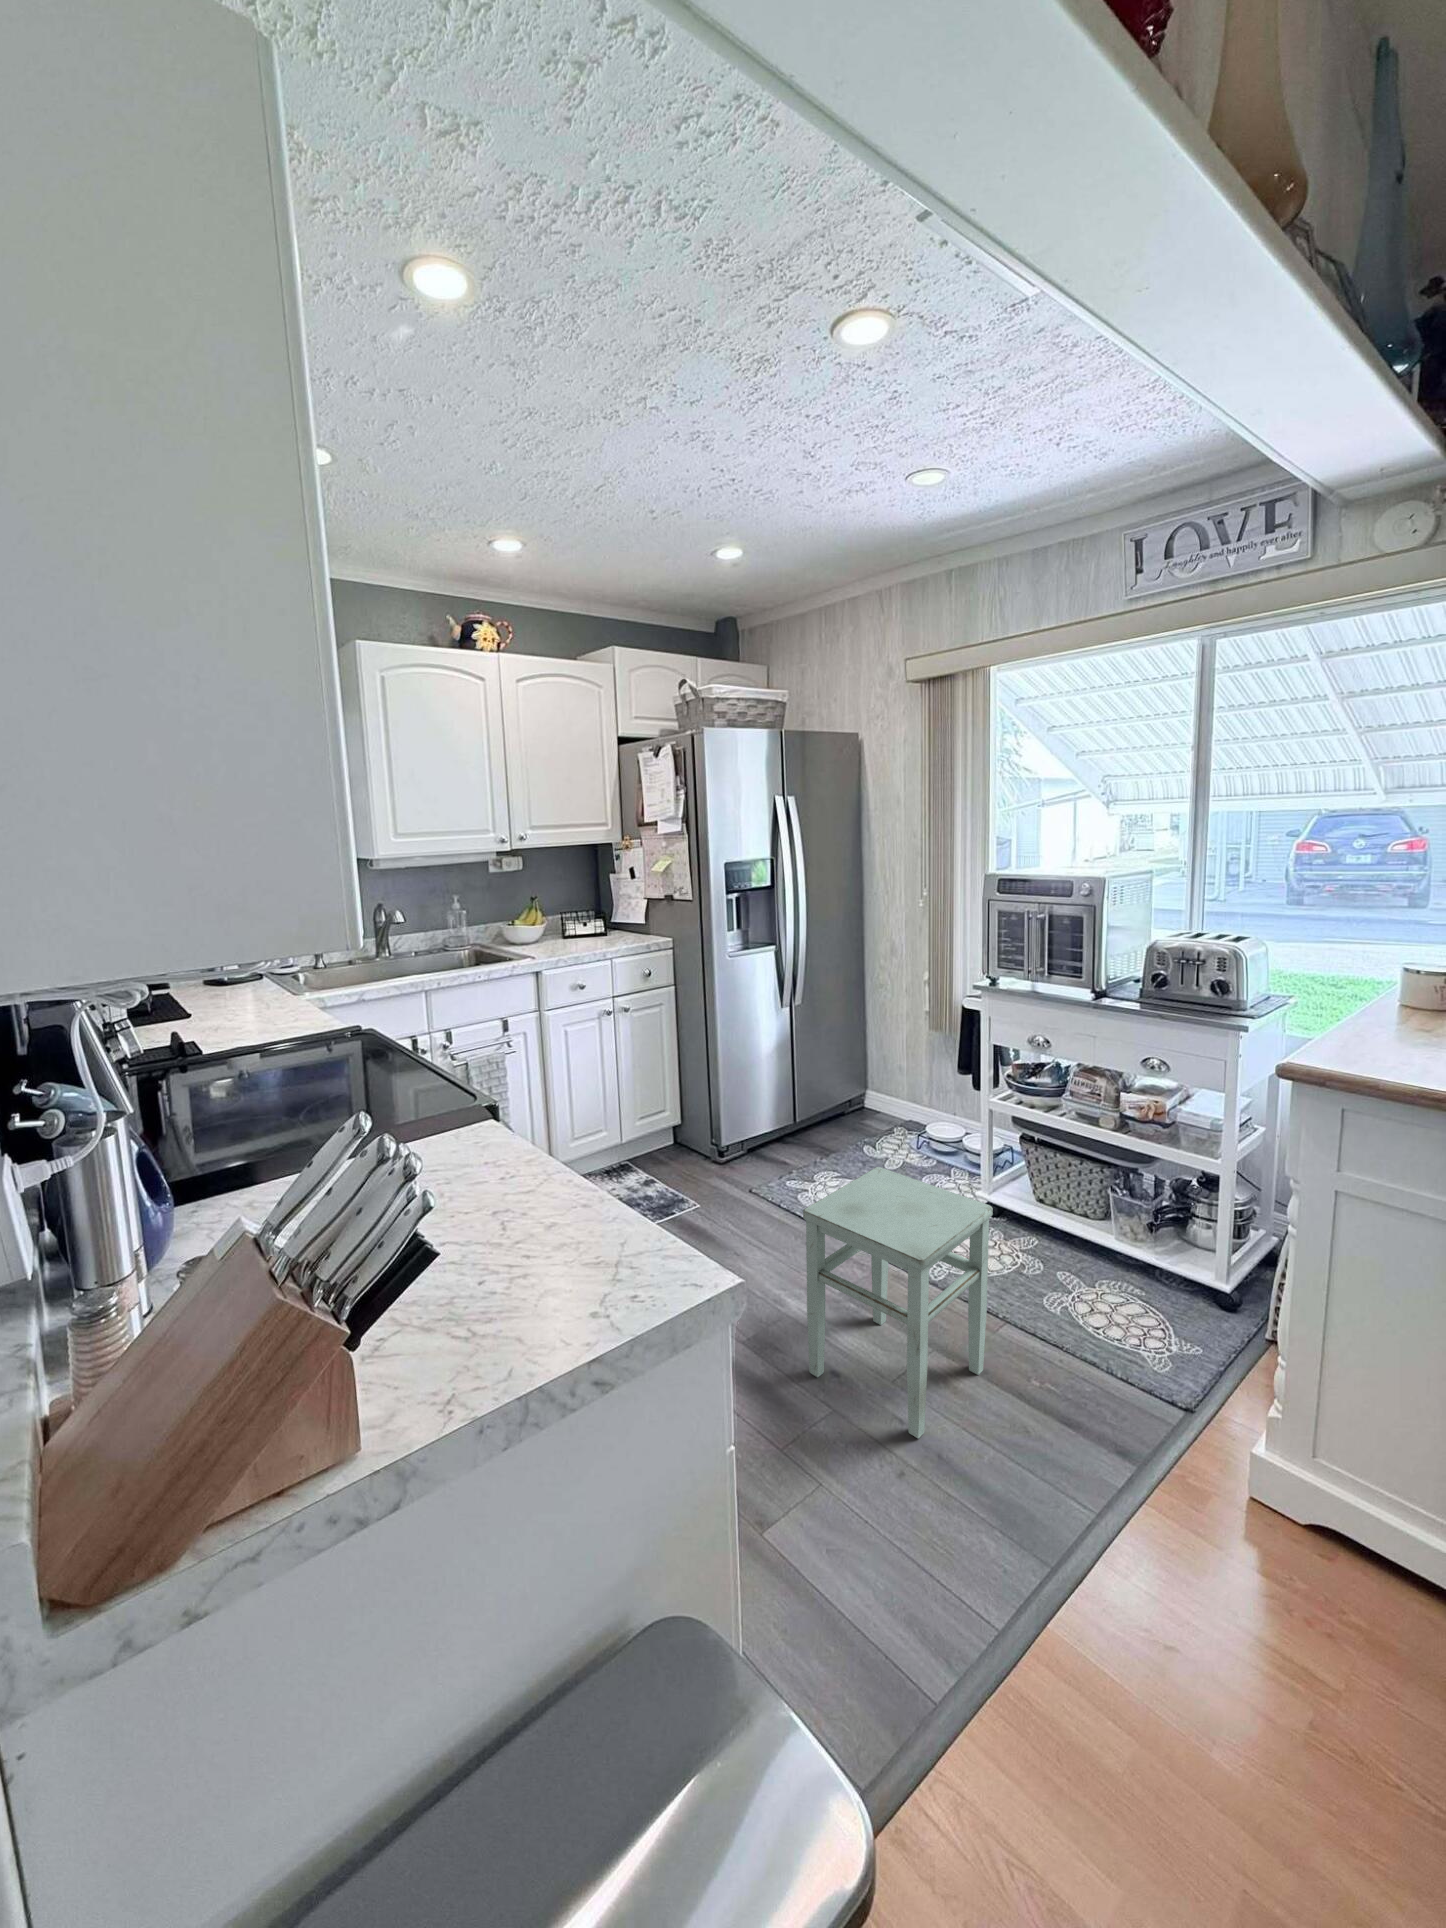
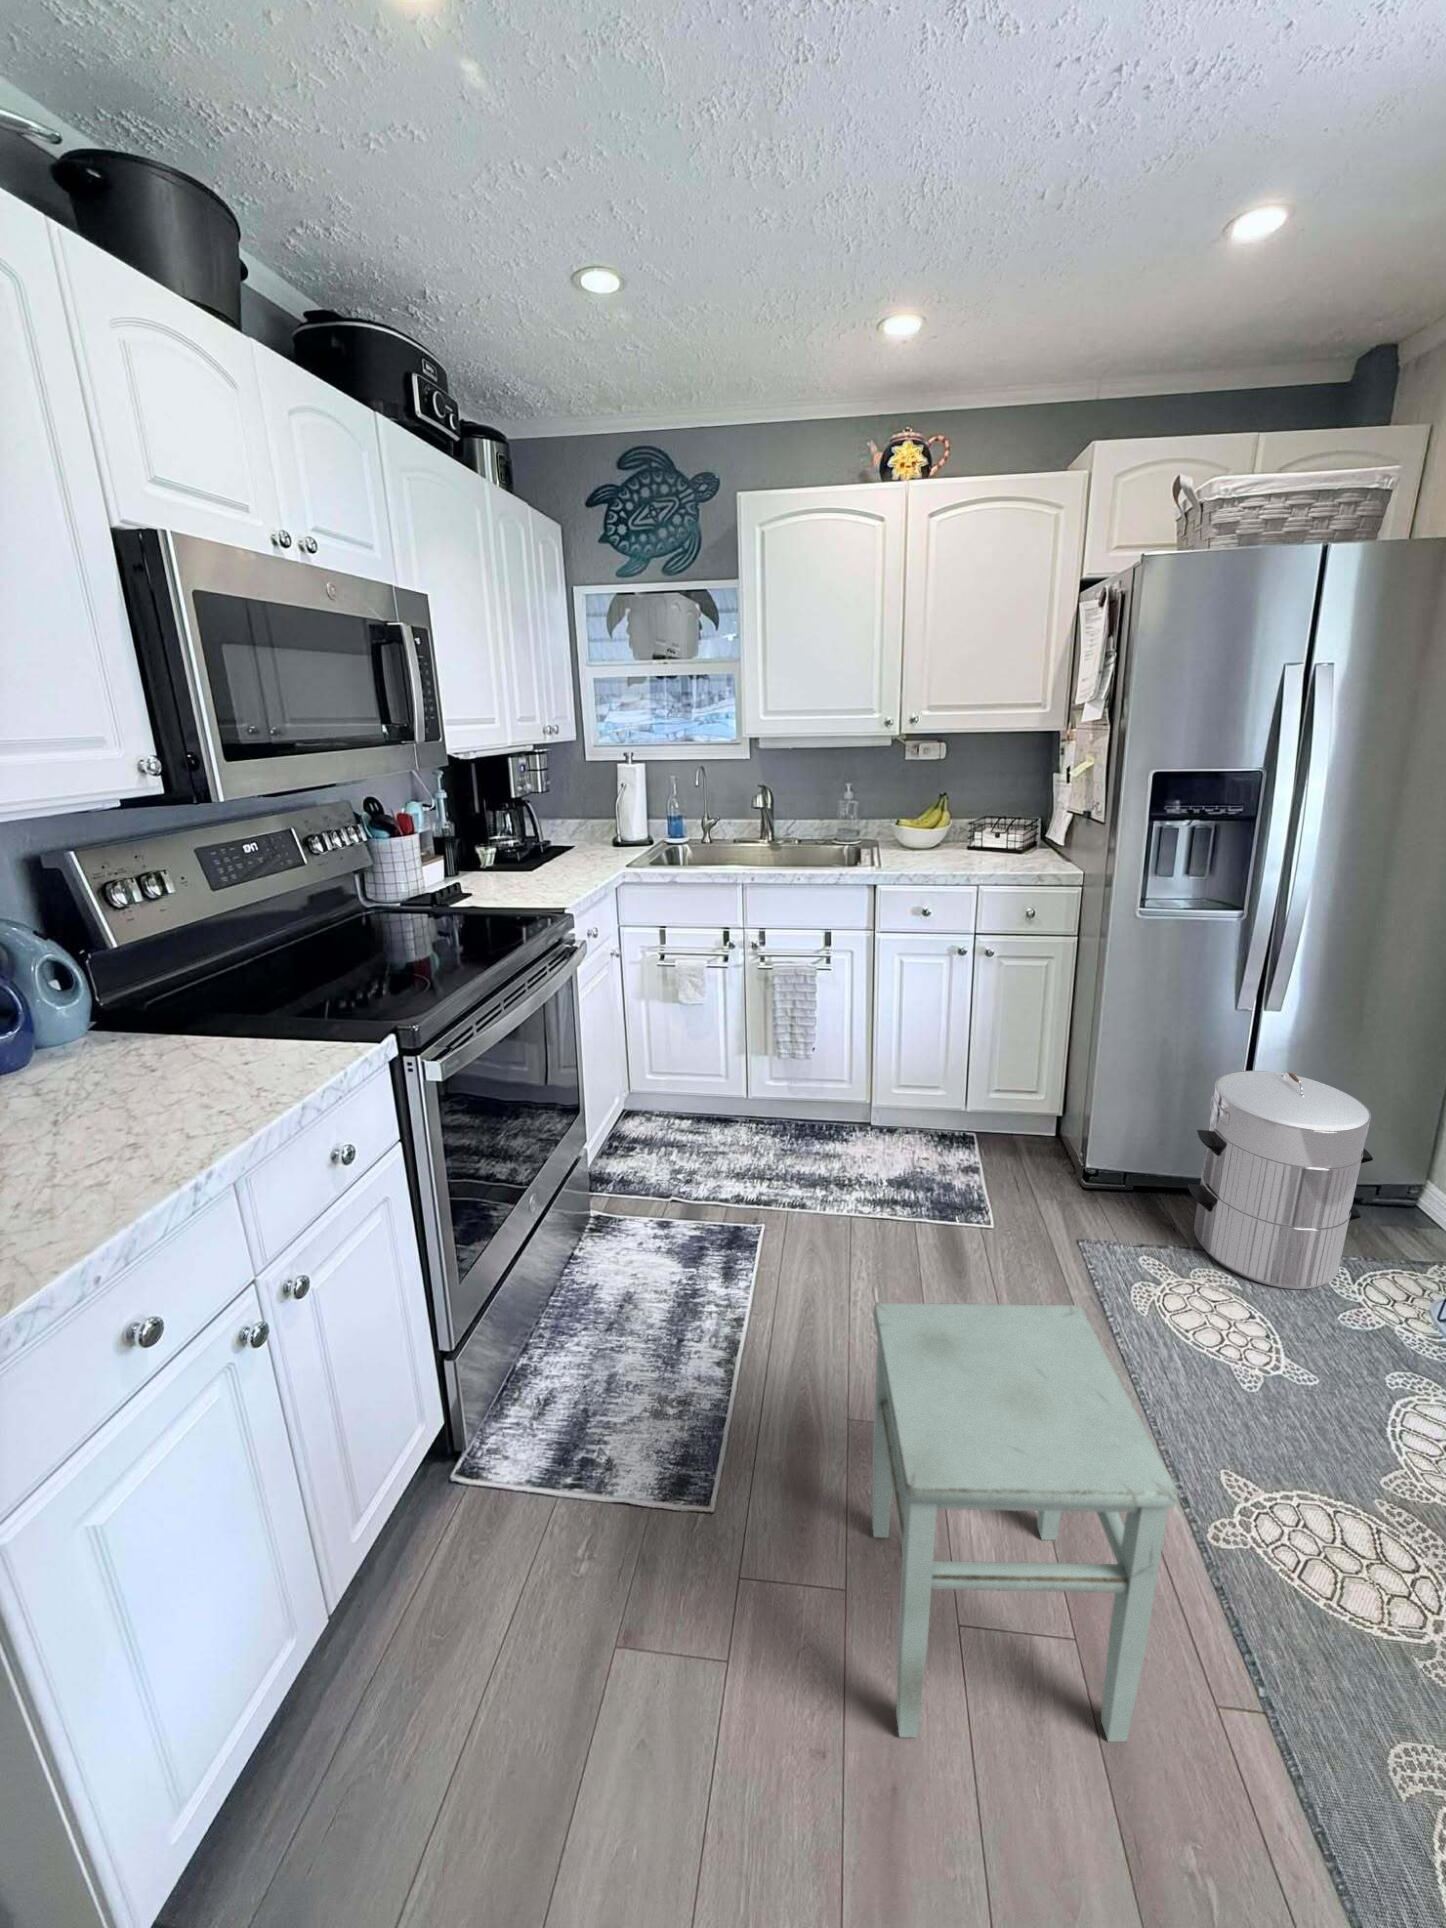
waste bin: none [789,1035,870,1166] -> present [1188,1071,1373,1289]

